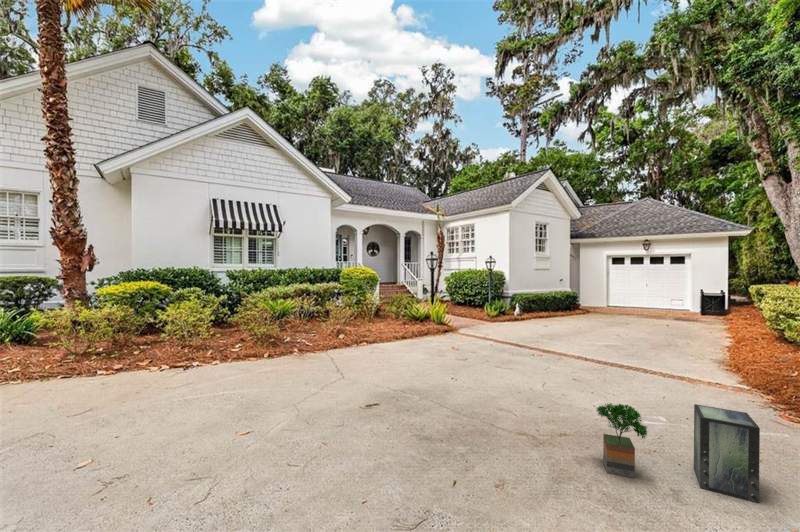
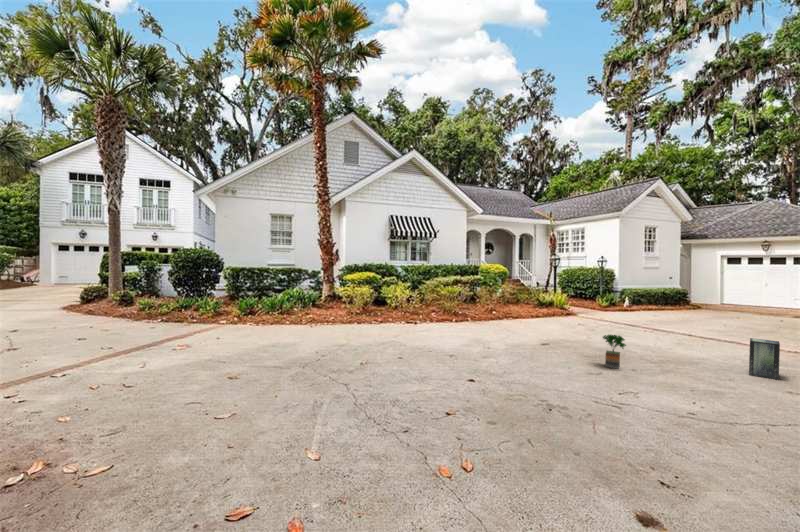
potted tree: present [596,403,647,478] -> present [603,335,626,369]

